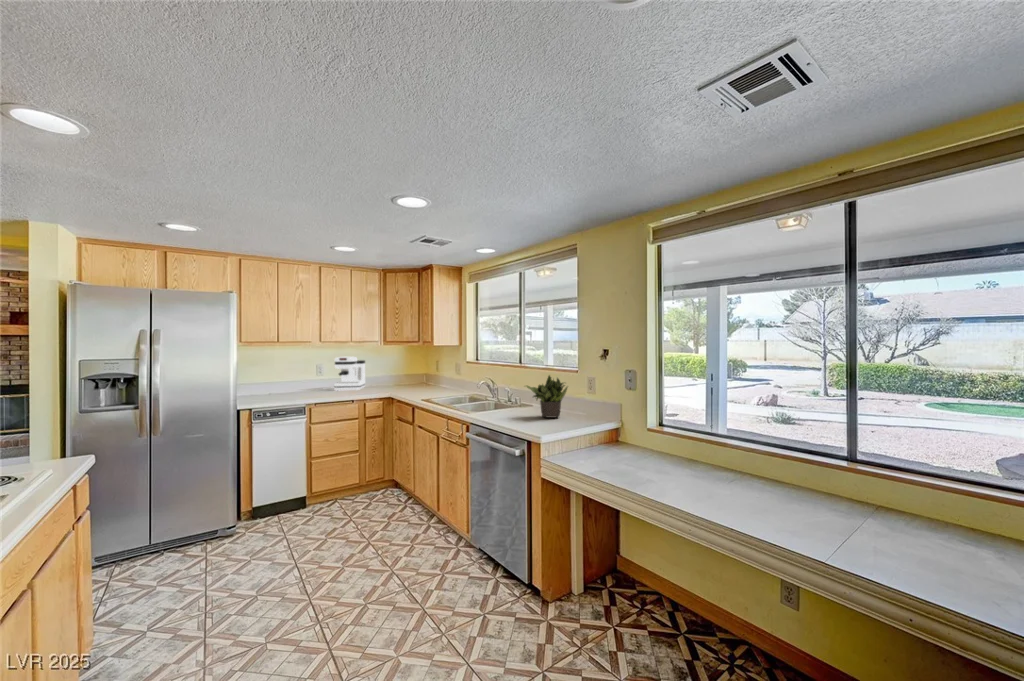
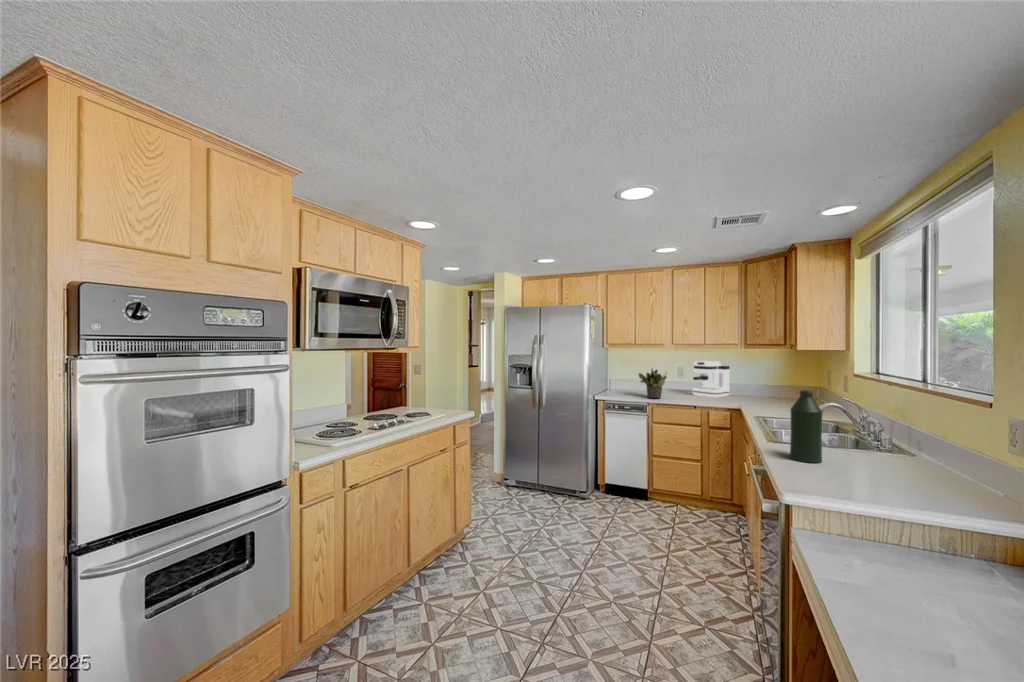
bottle: none [488,369,507,418] -> present [790,390,822,463]
potted plant: present [526,375,568,418] -> present [638,369,667,398]

